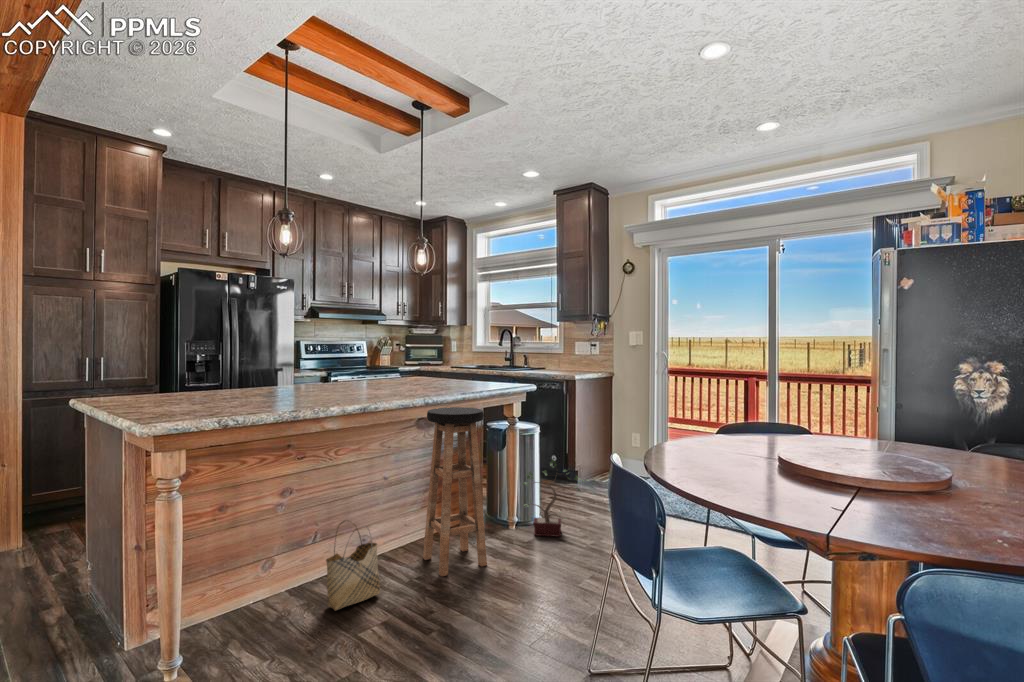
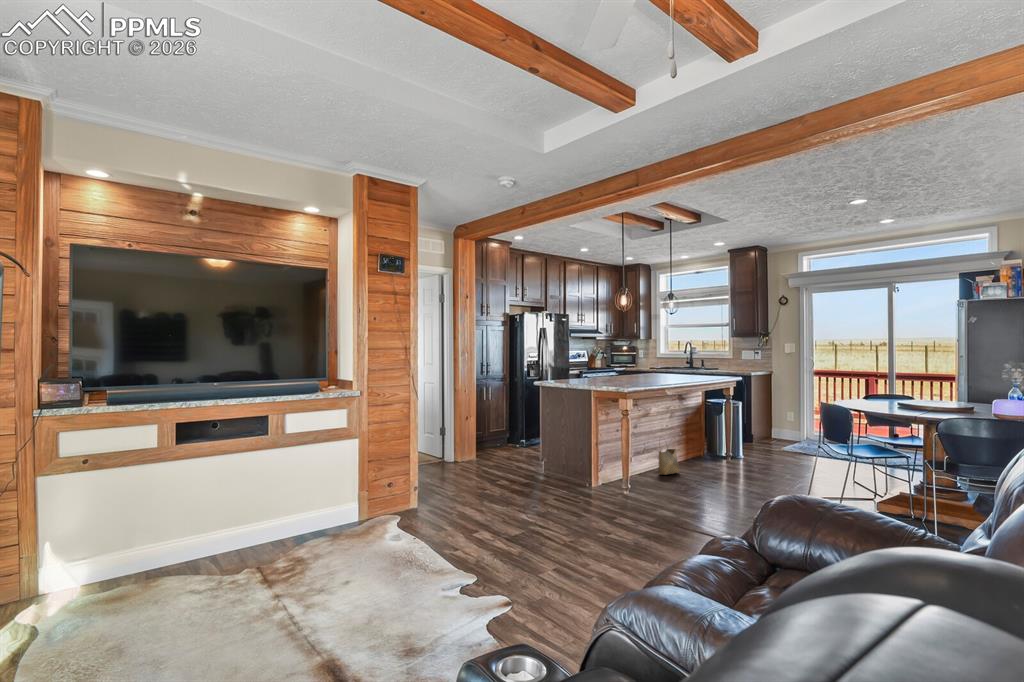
bar stool: present [423,407,487,576] -> none [686,386,724,470]
potted plant: present [523,459,590,537] -> none [733,418,777,461]

